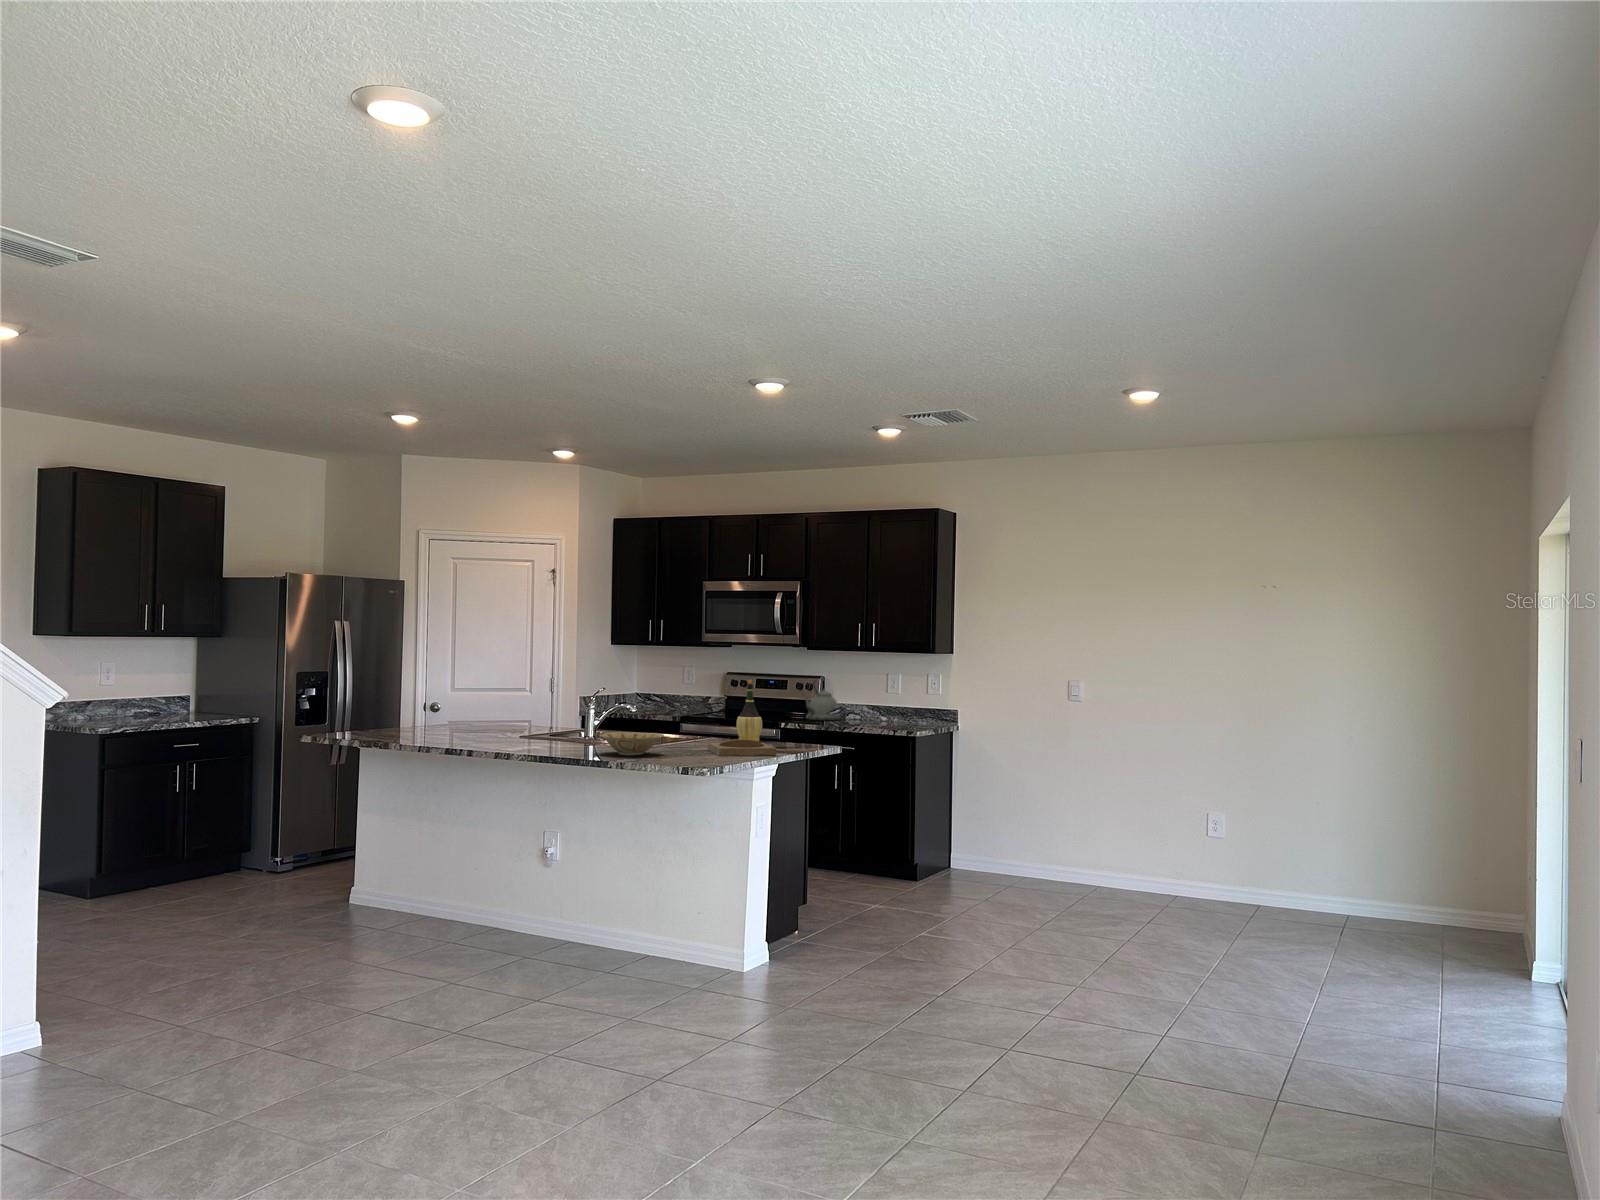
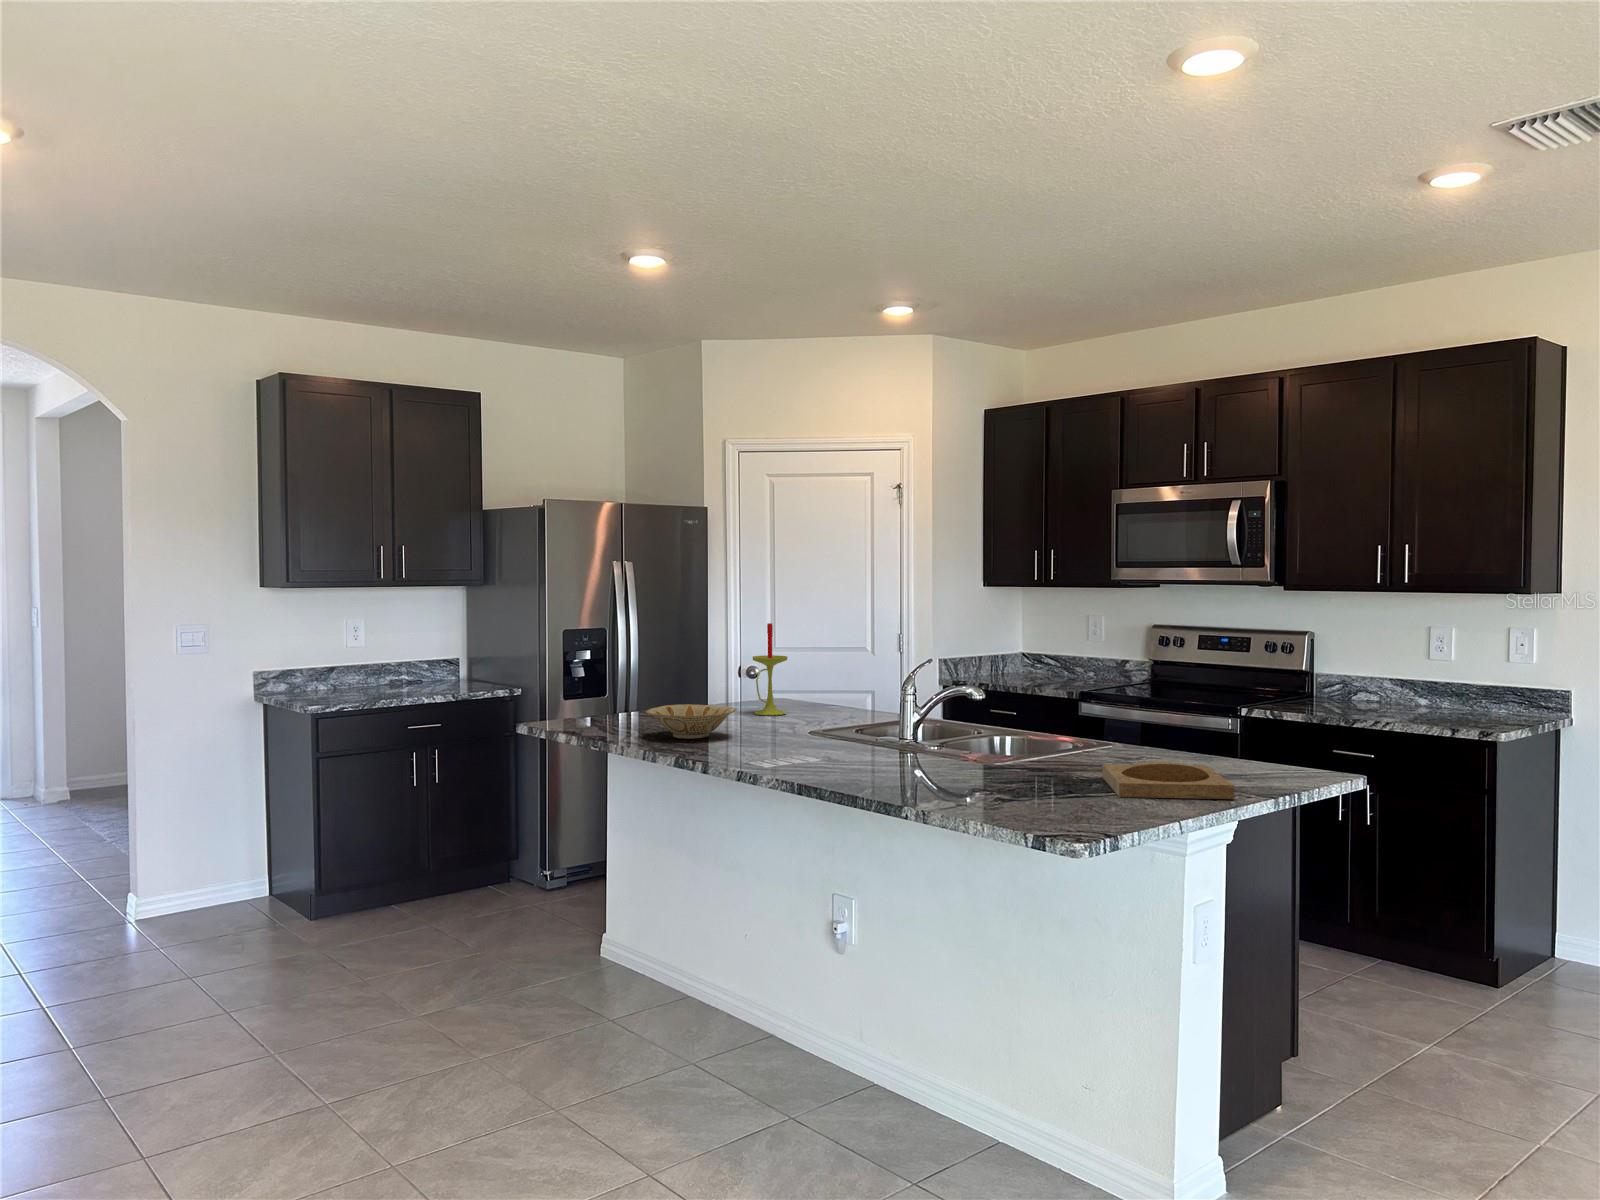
candle: none [469,665,495,729] -> present [752,623,787,715]
wine bottle: present [736,680,762,741] -> none [1159,648,1206,763]
kettle: present [803,680,841,721] -> none [1276,635,1342,702]
bowl: present [599,732,664,755] -> present [646,704,736,739]

